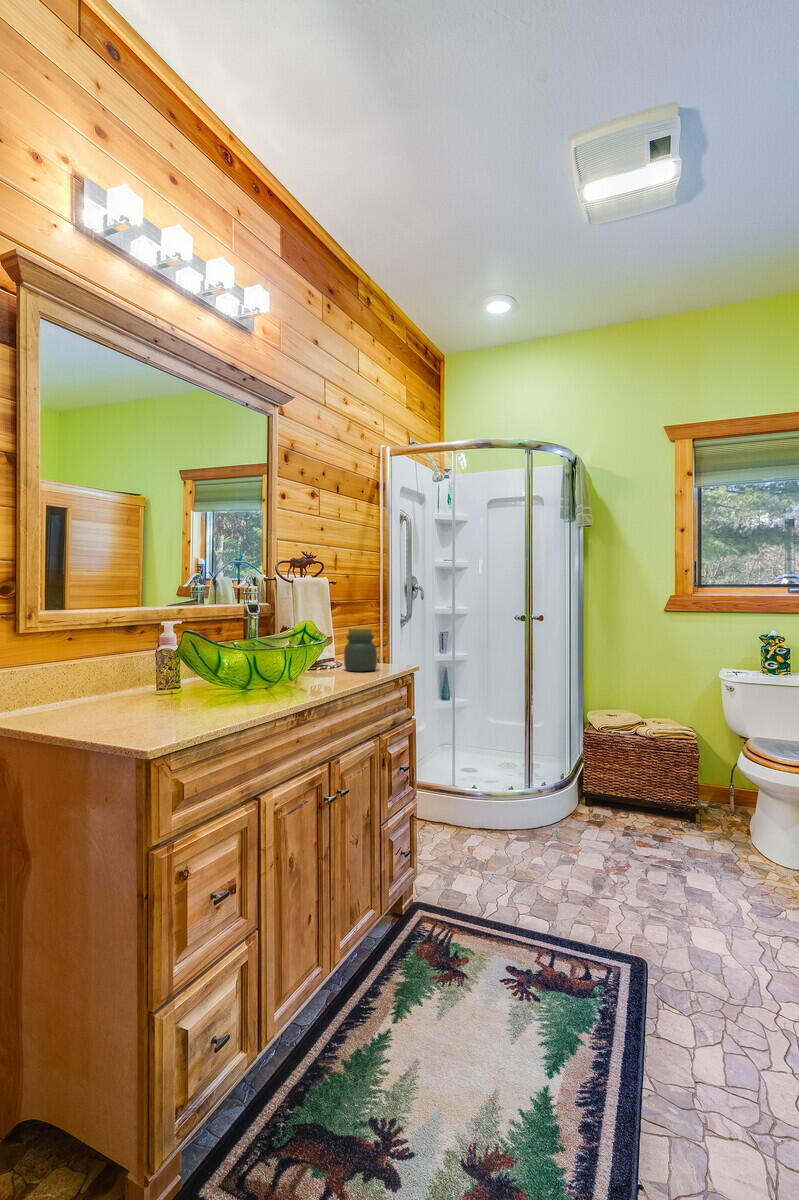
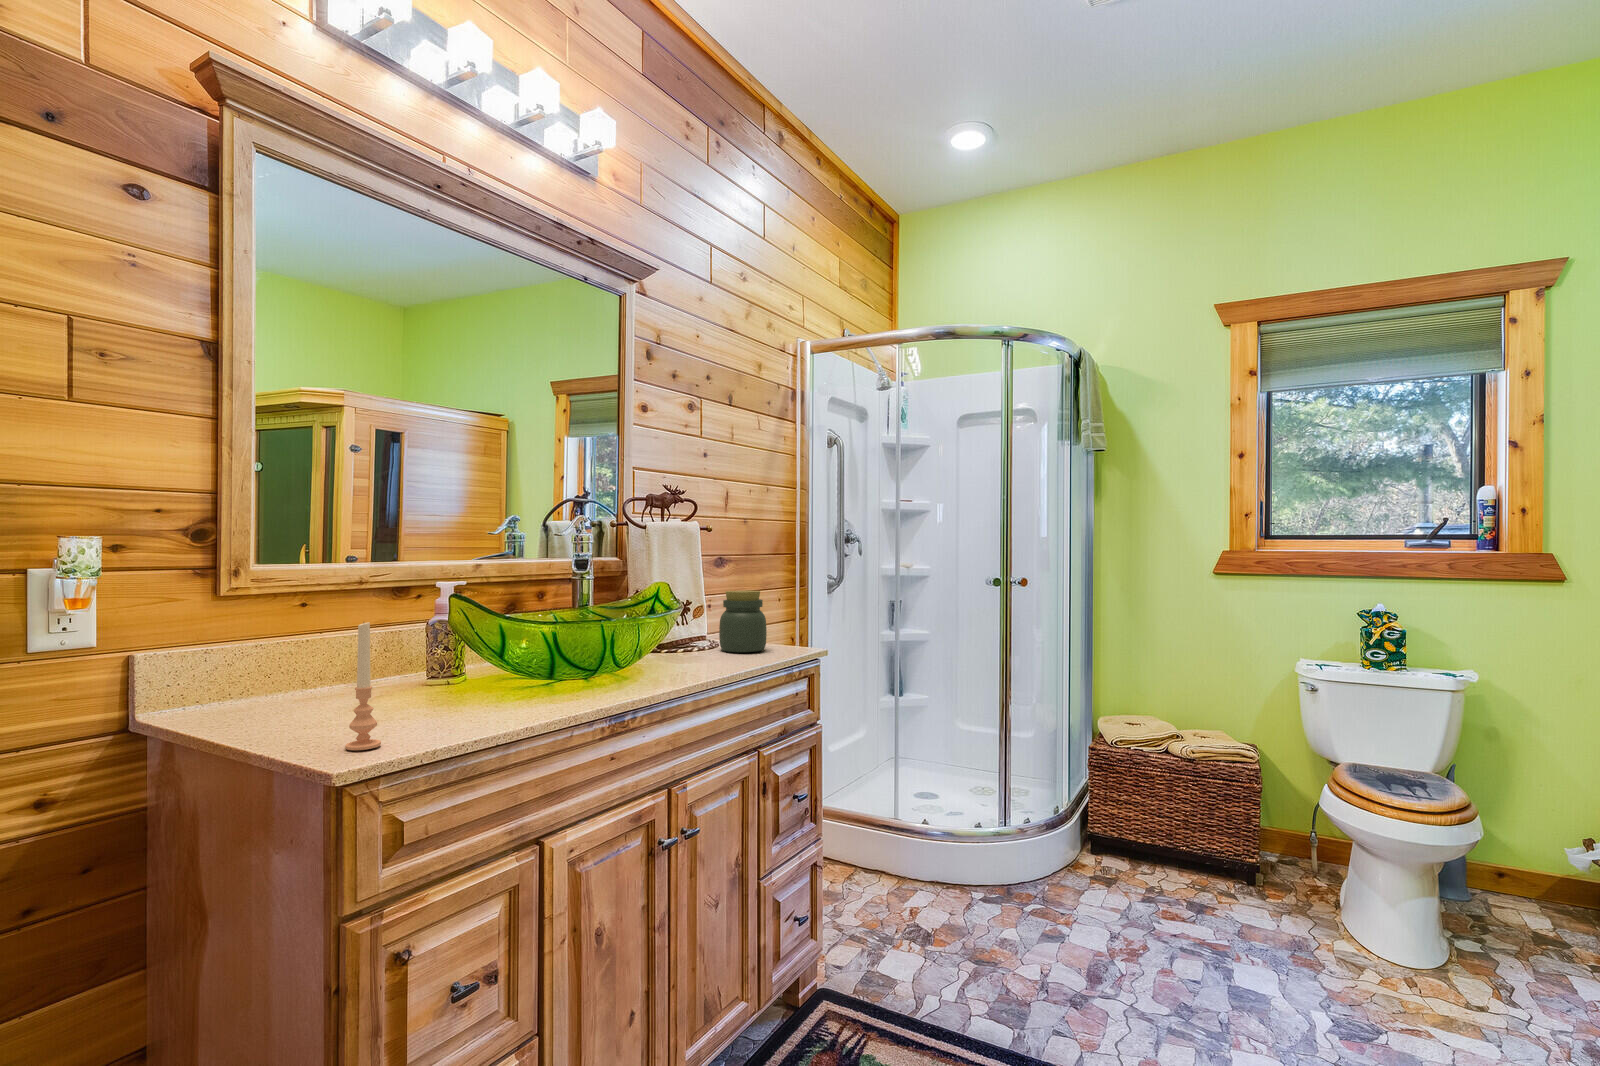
candle: none [141,650,163,737] -> present [345,622,381,750]

